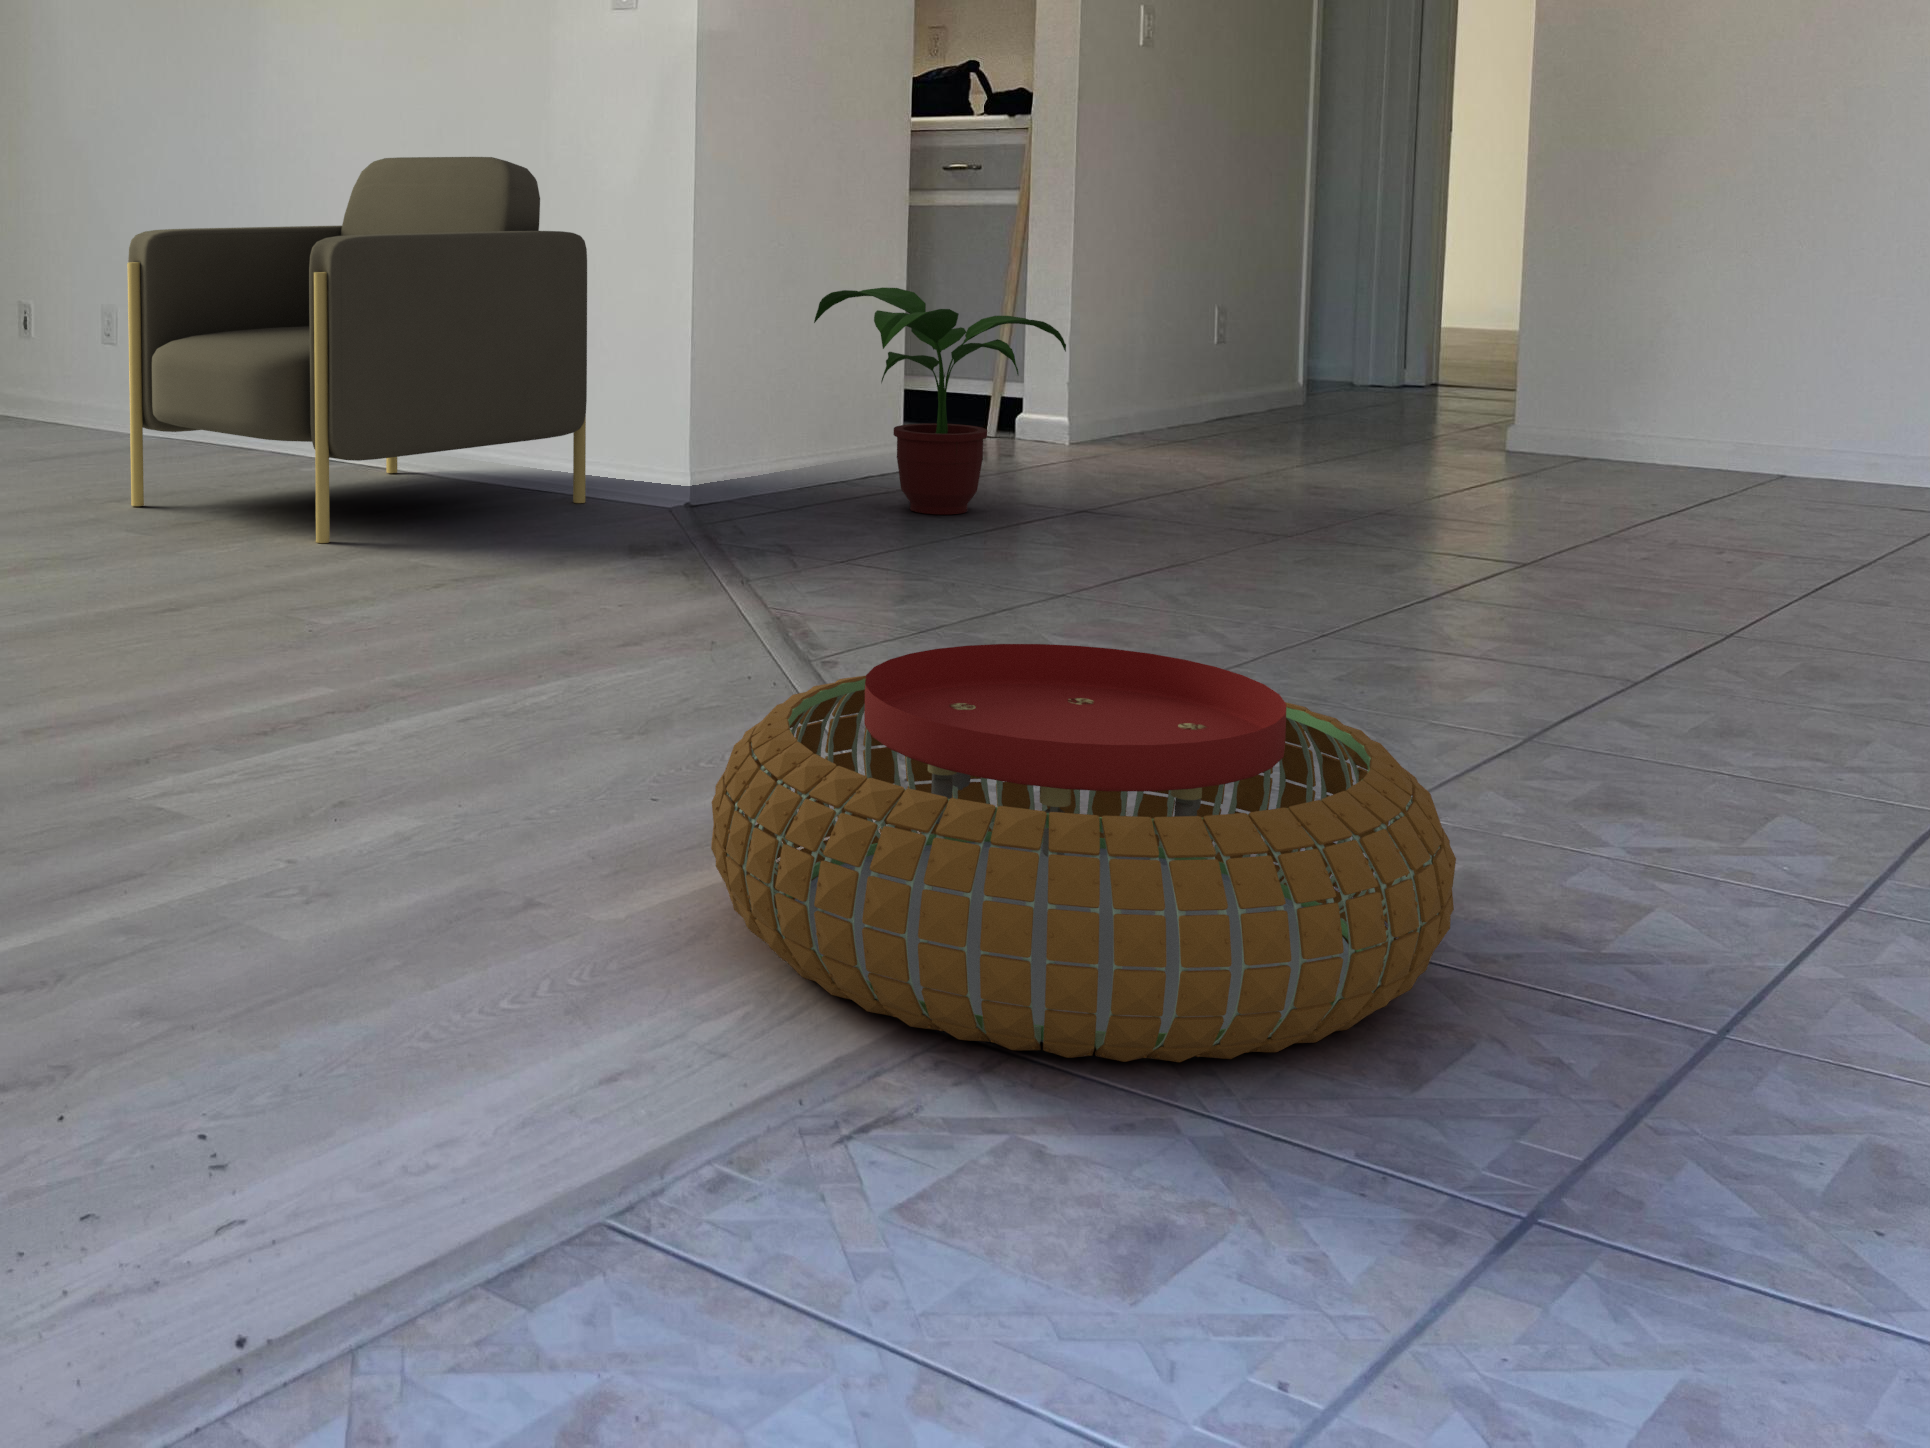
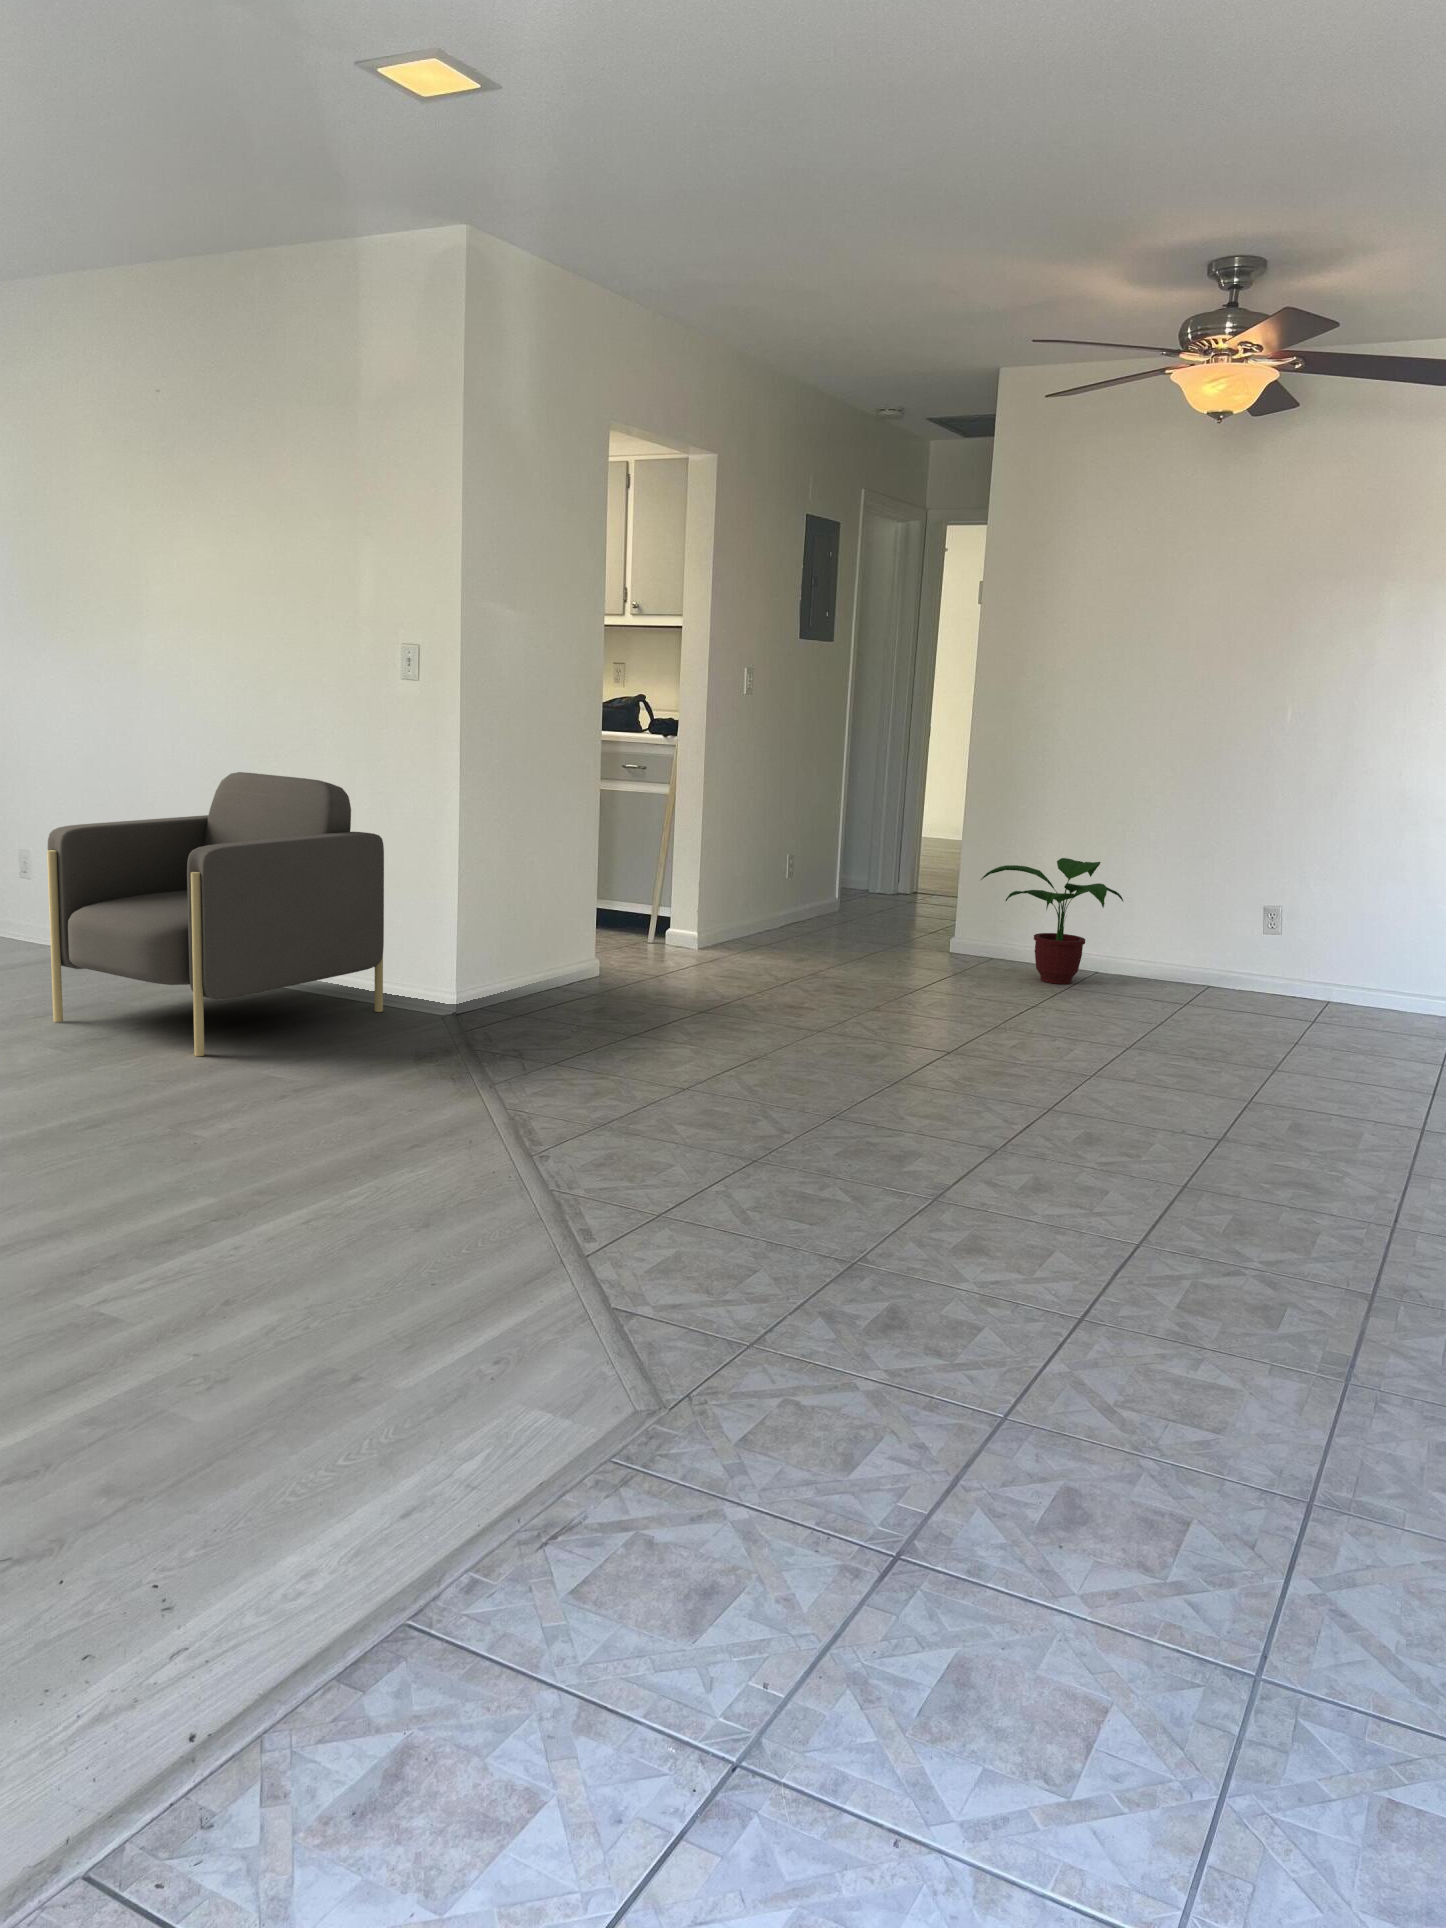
potted plant: present [814,287,1066,514] -> present [981,858,1123,984]
pouf: present [711,644,1456,1062] -> none [468,1200,880,1470]

